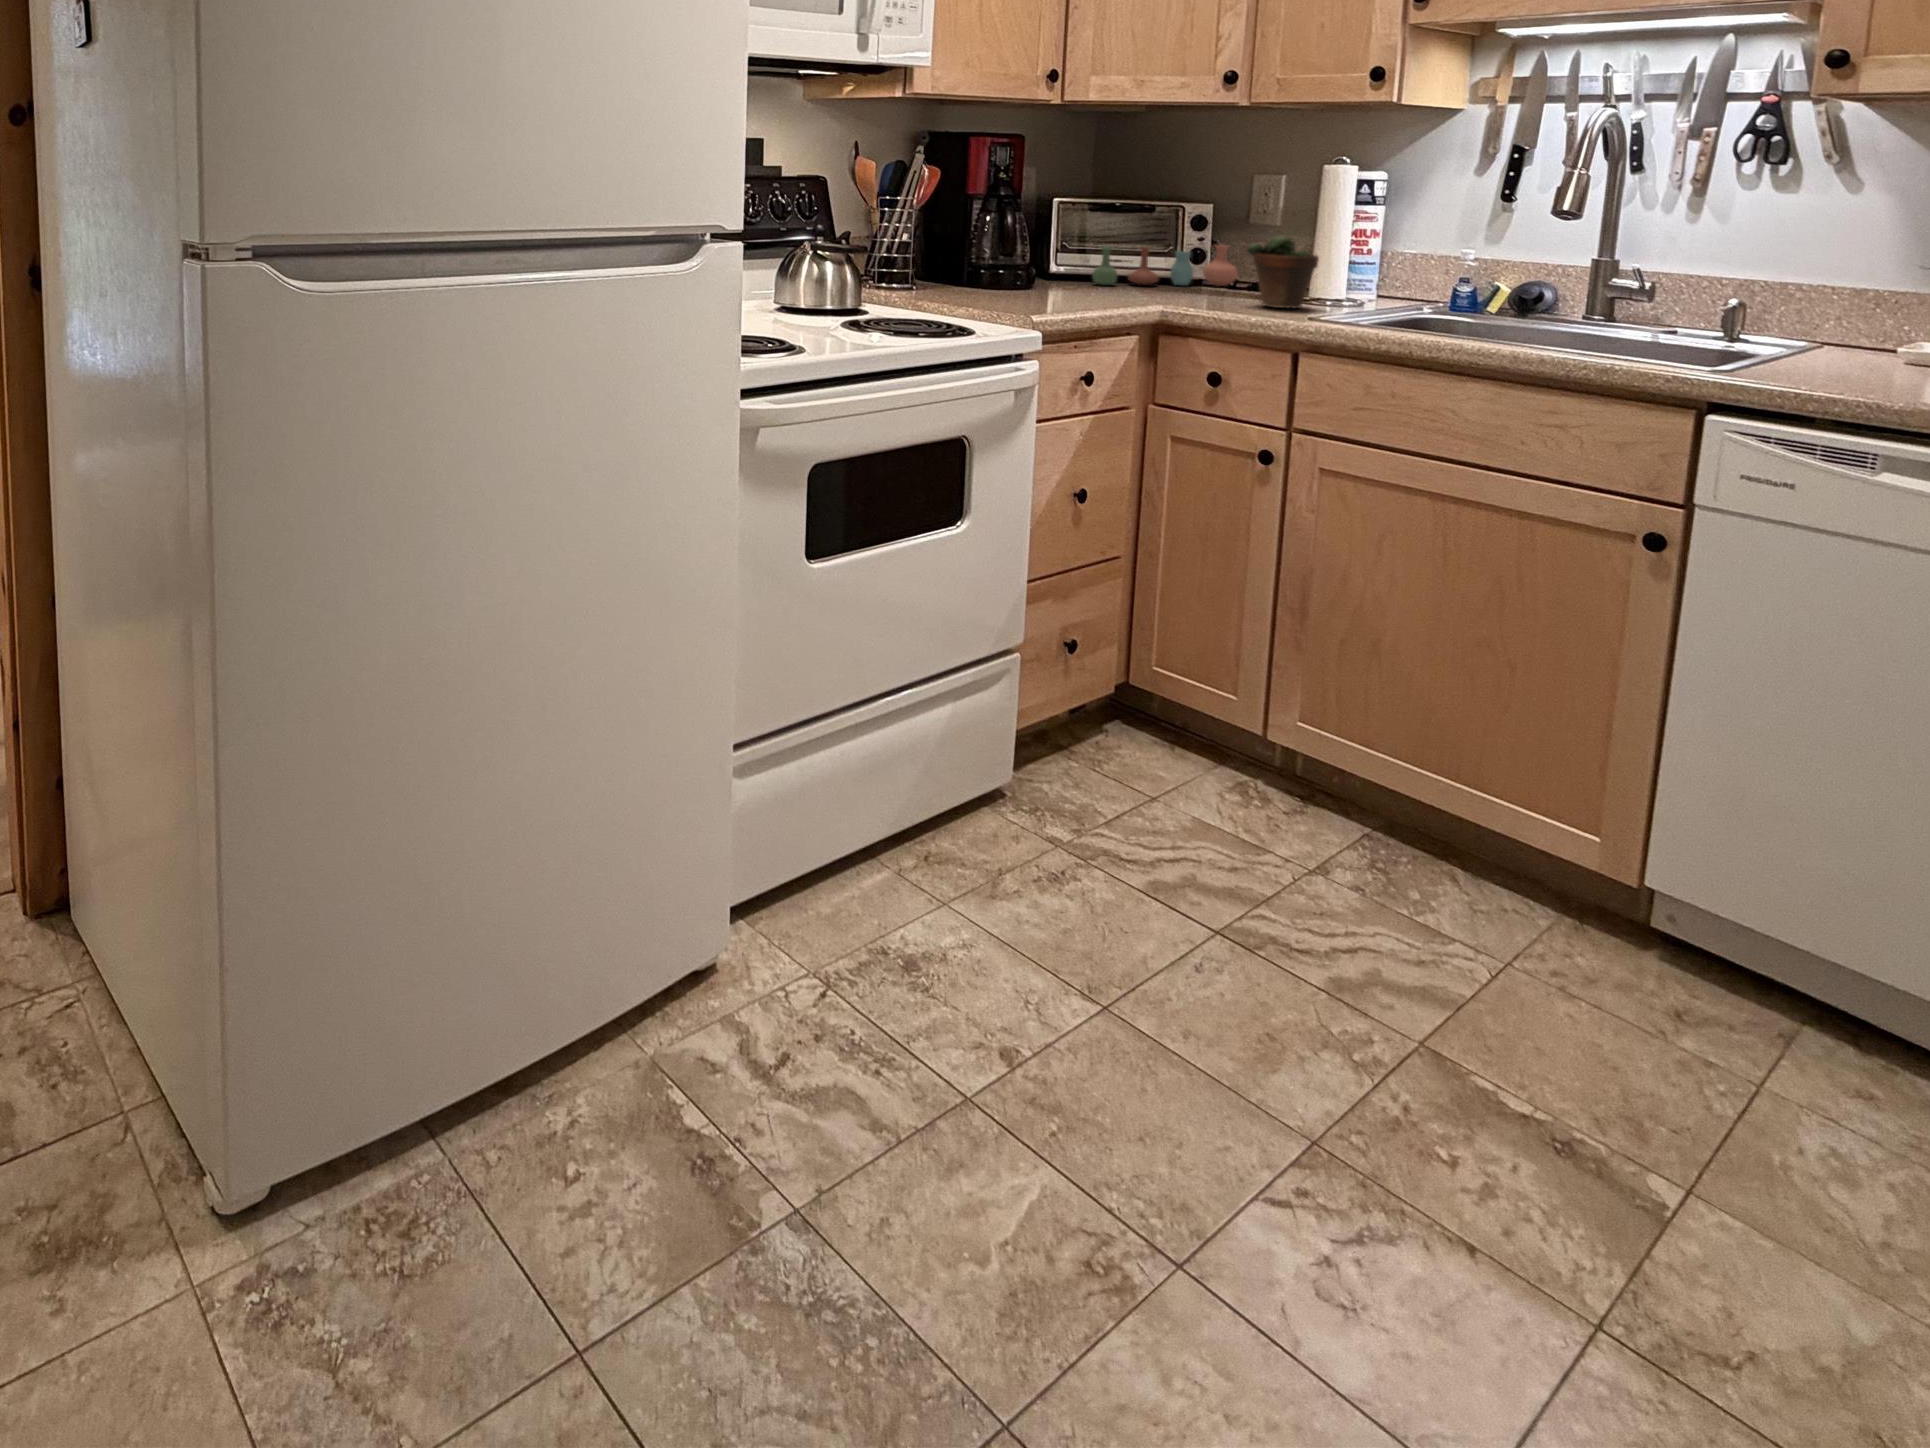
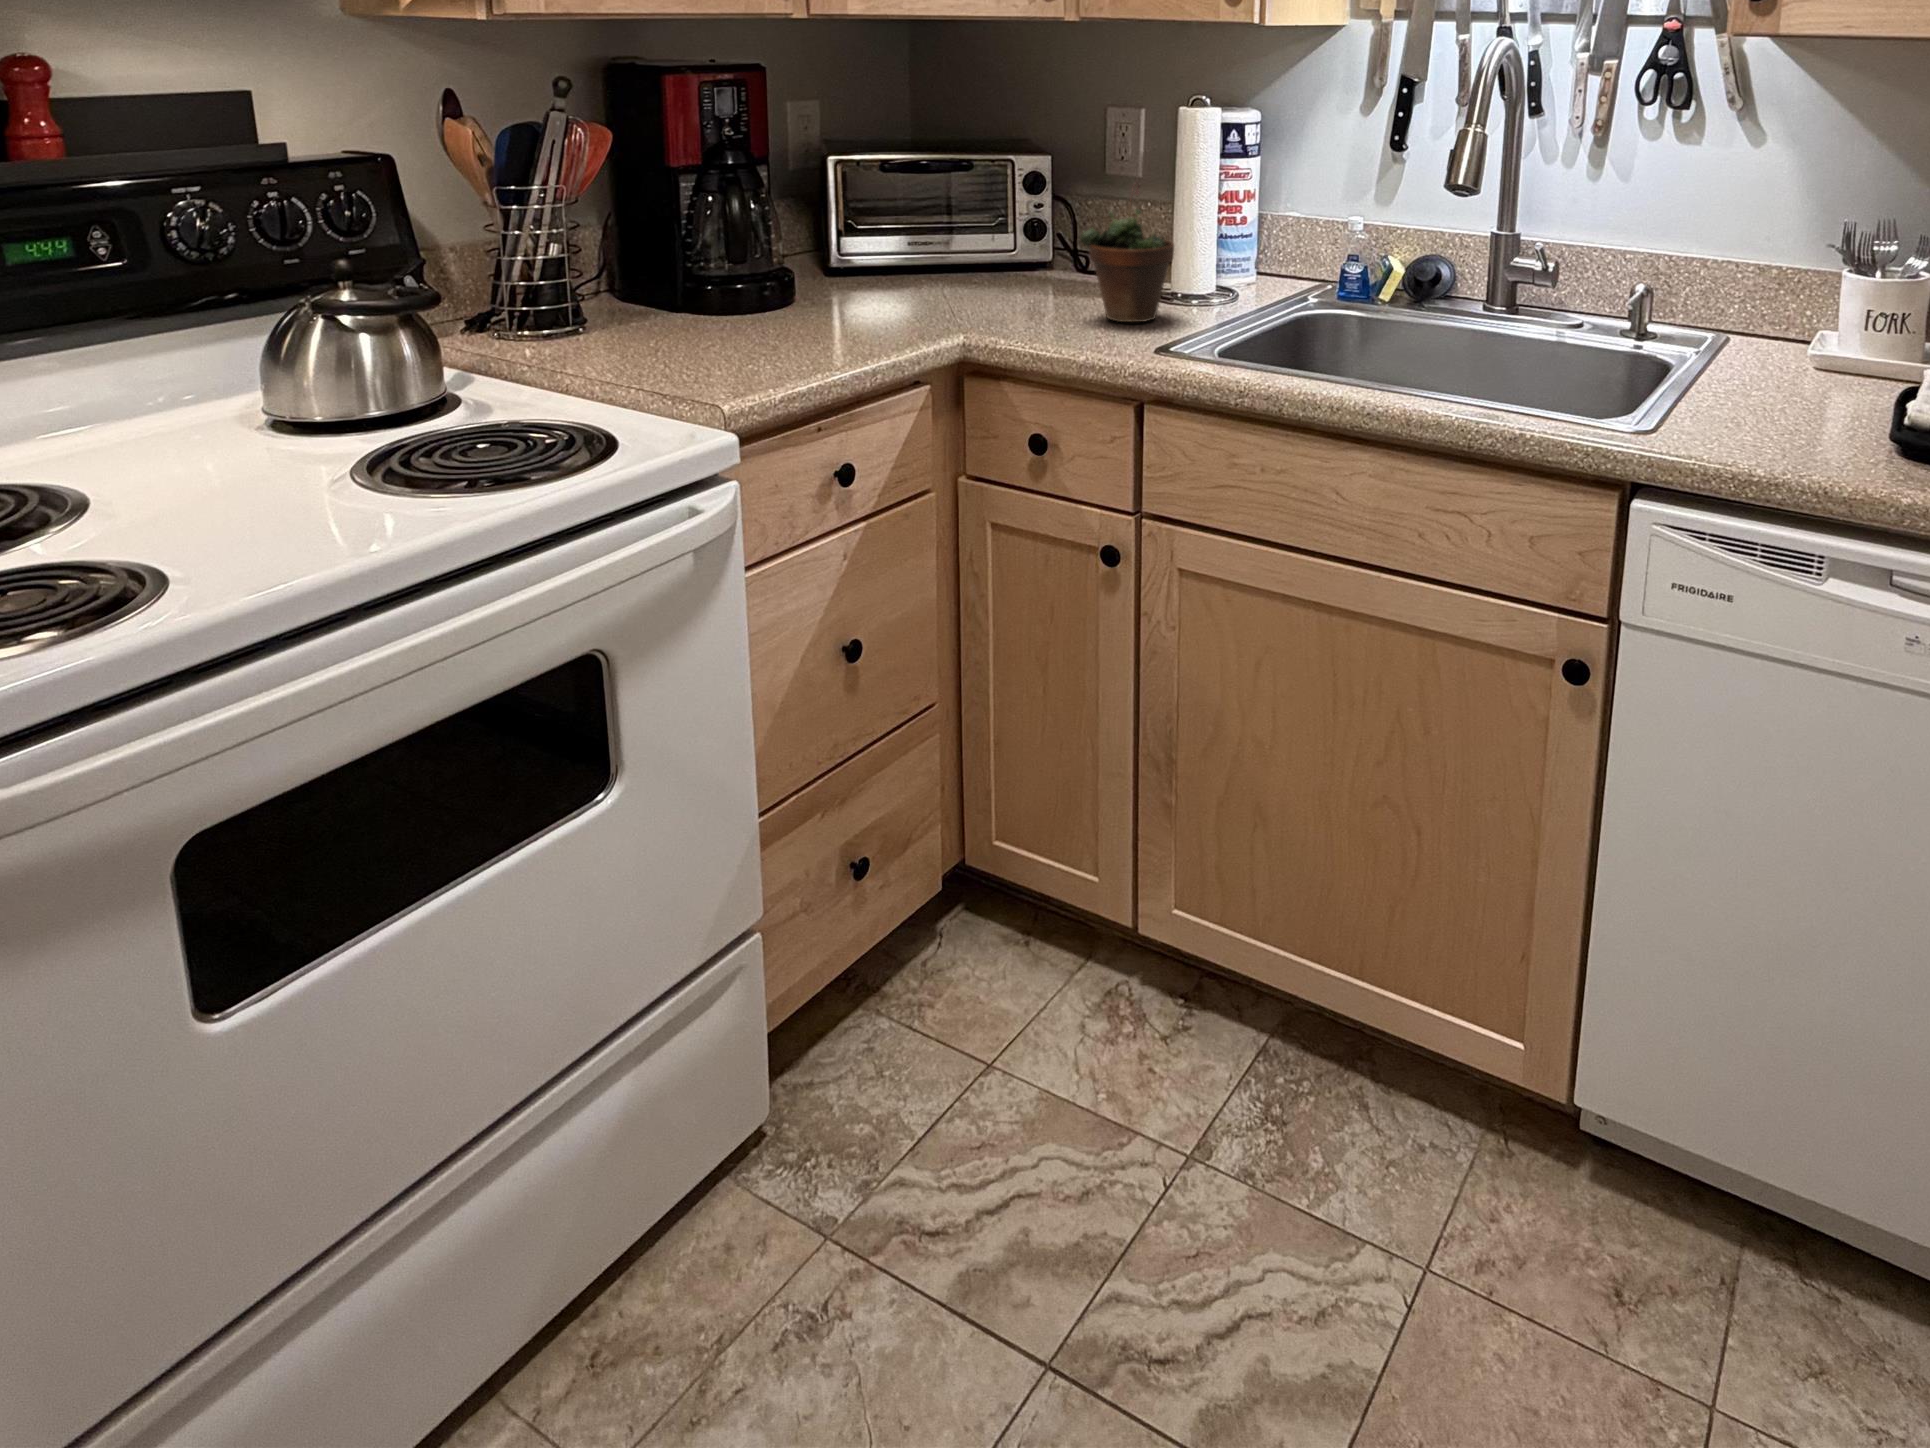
vase: present [1093,245,1237,286] -> none [889,213,1090,284]

